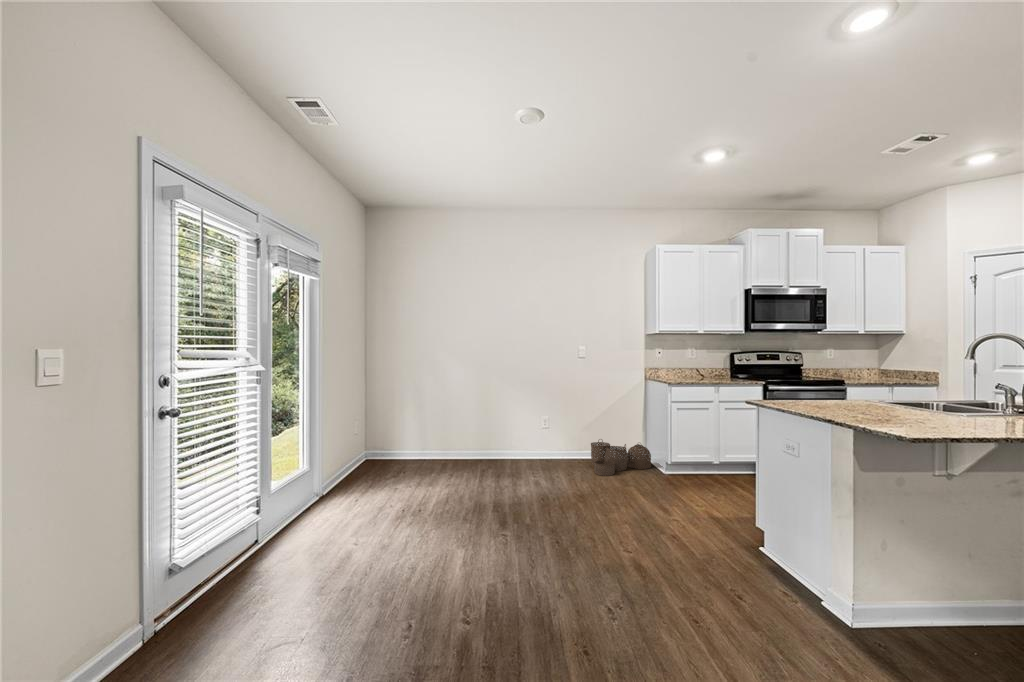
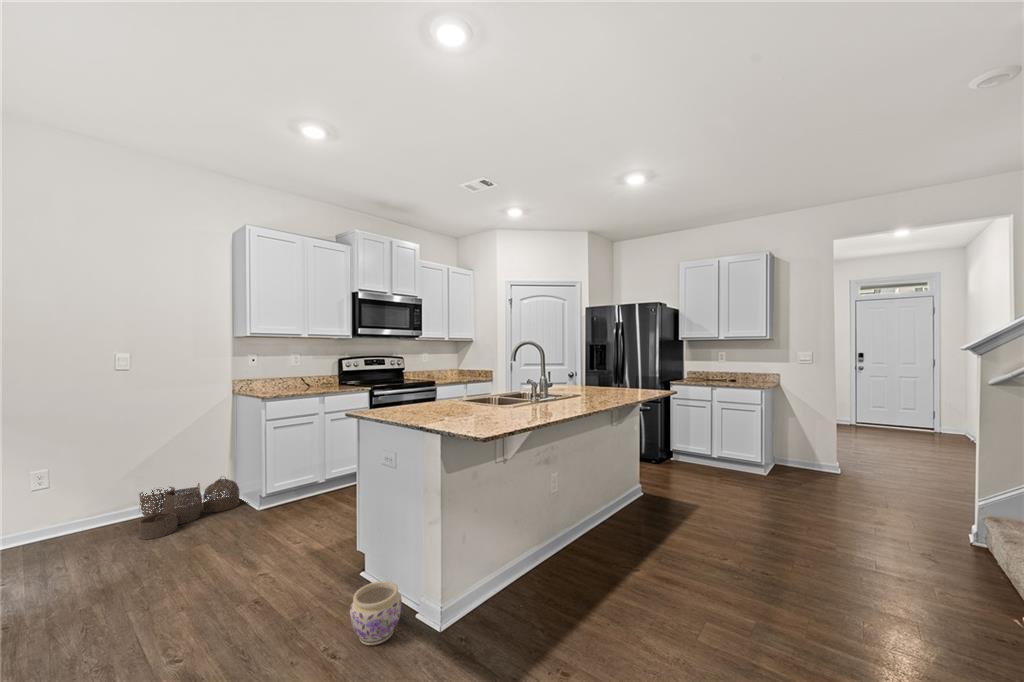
planter: none [751,547,796,593] -> present [350,581,402,646]

